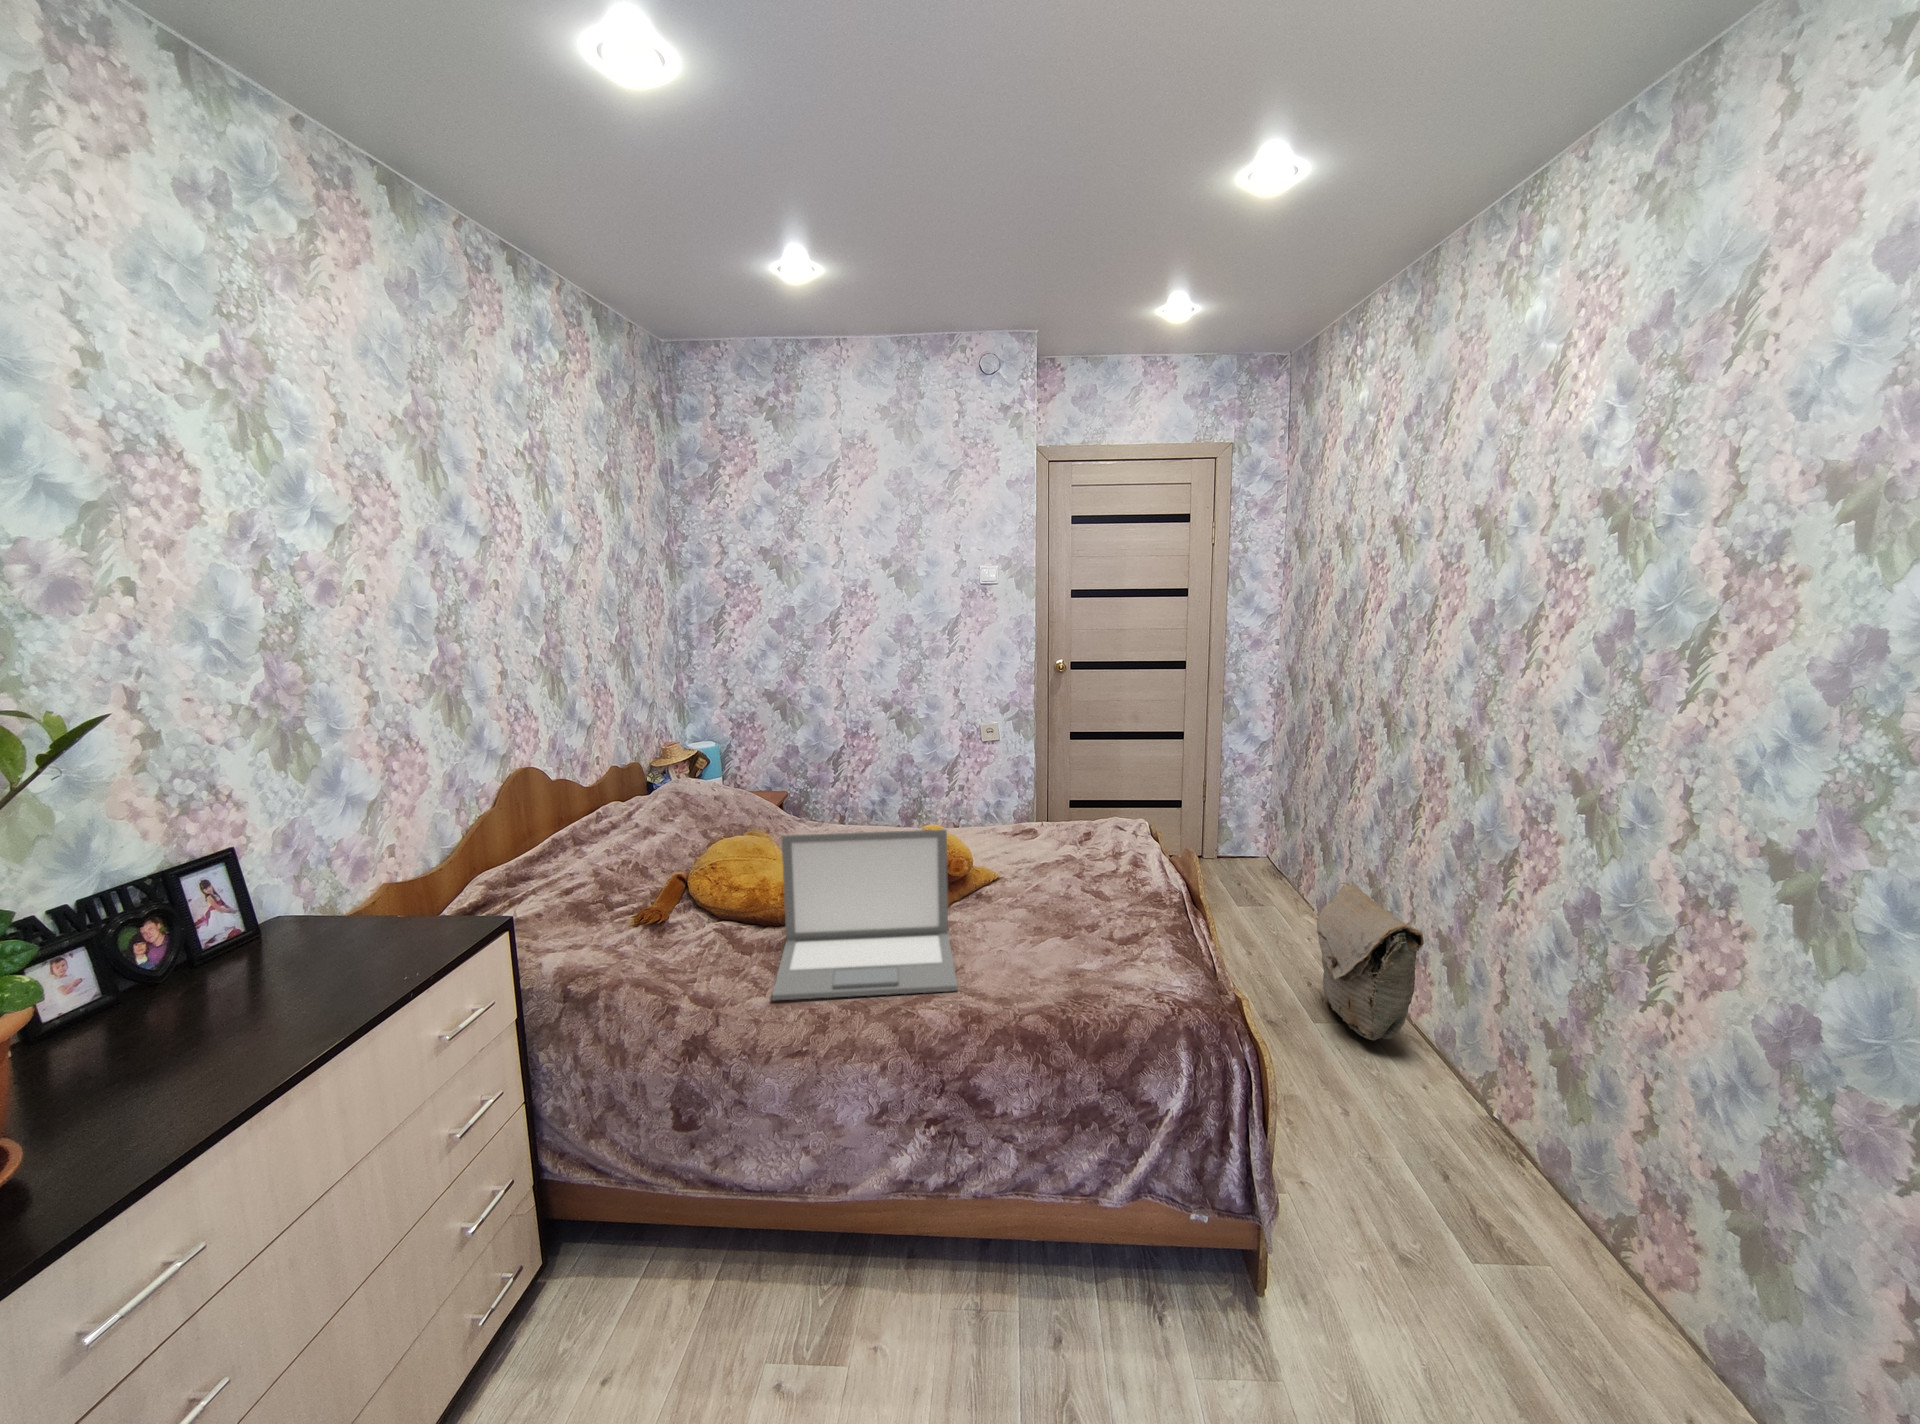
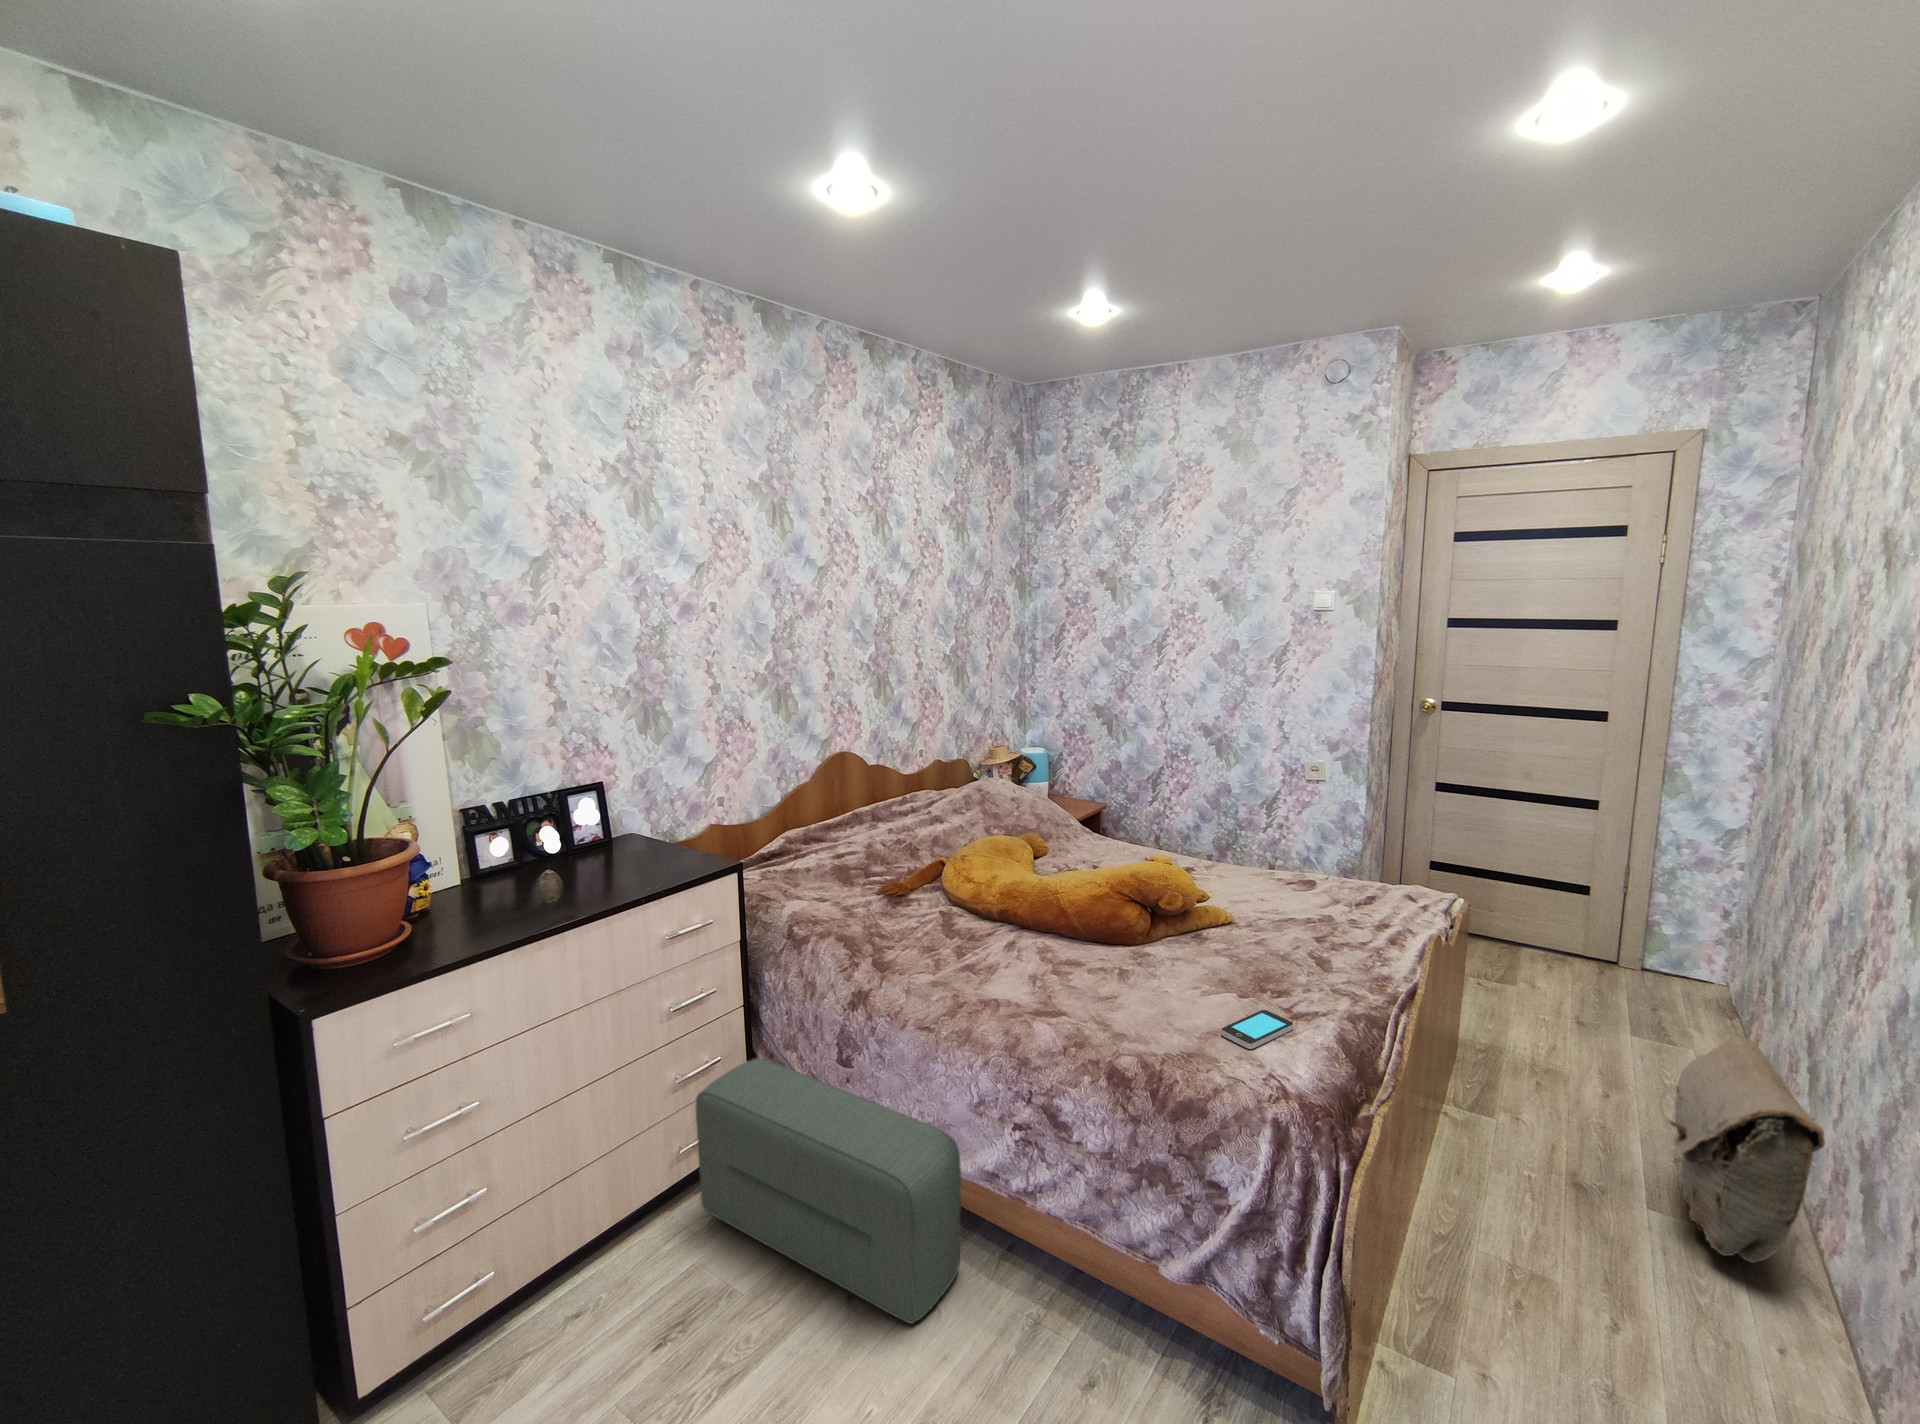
laptop: present [772,829,958,1000] -> none [923,838,1120,1015]
smartphone: none [1087,942,1134,978] -> present [1222,1010,1293,1049]
pouf: none [503,1154,877,1379] -> present [696,1058,961,1324]

